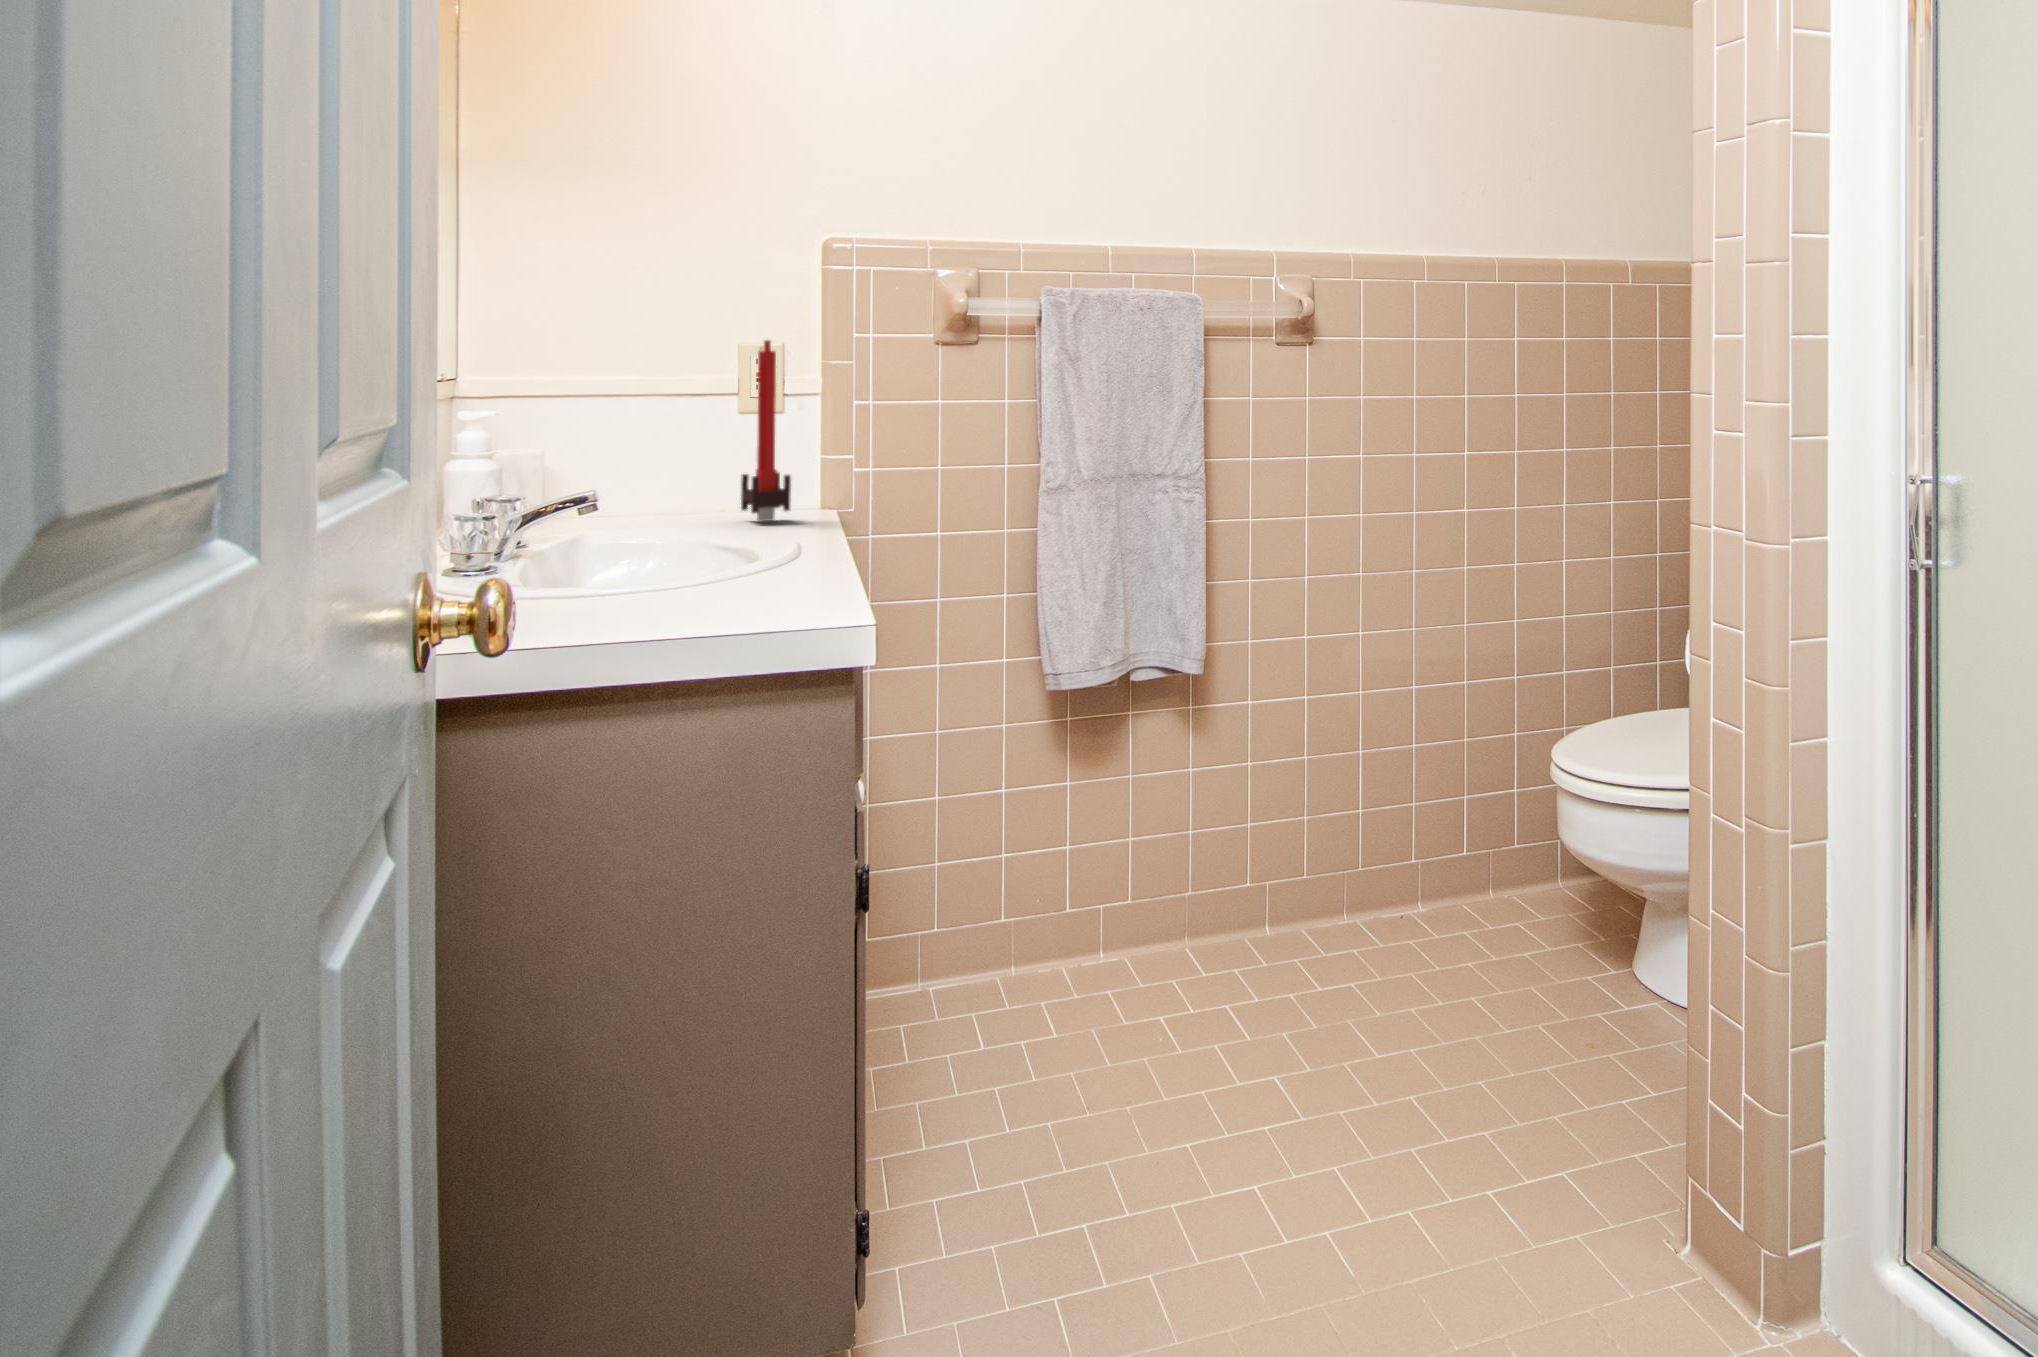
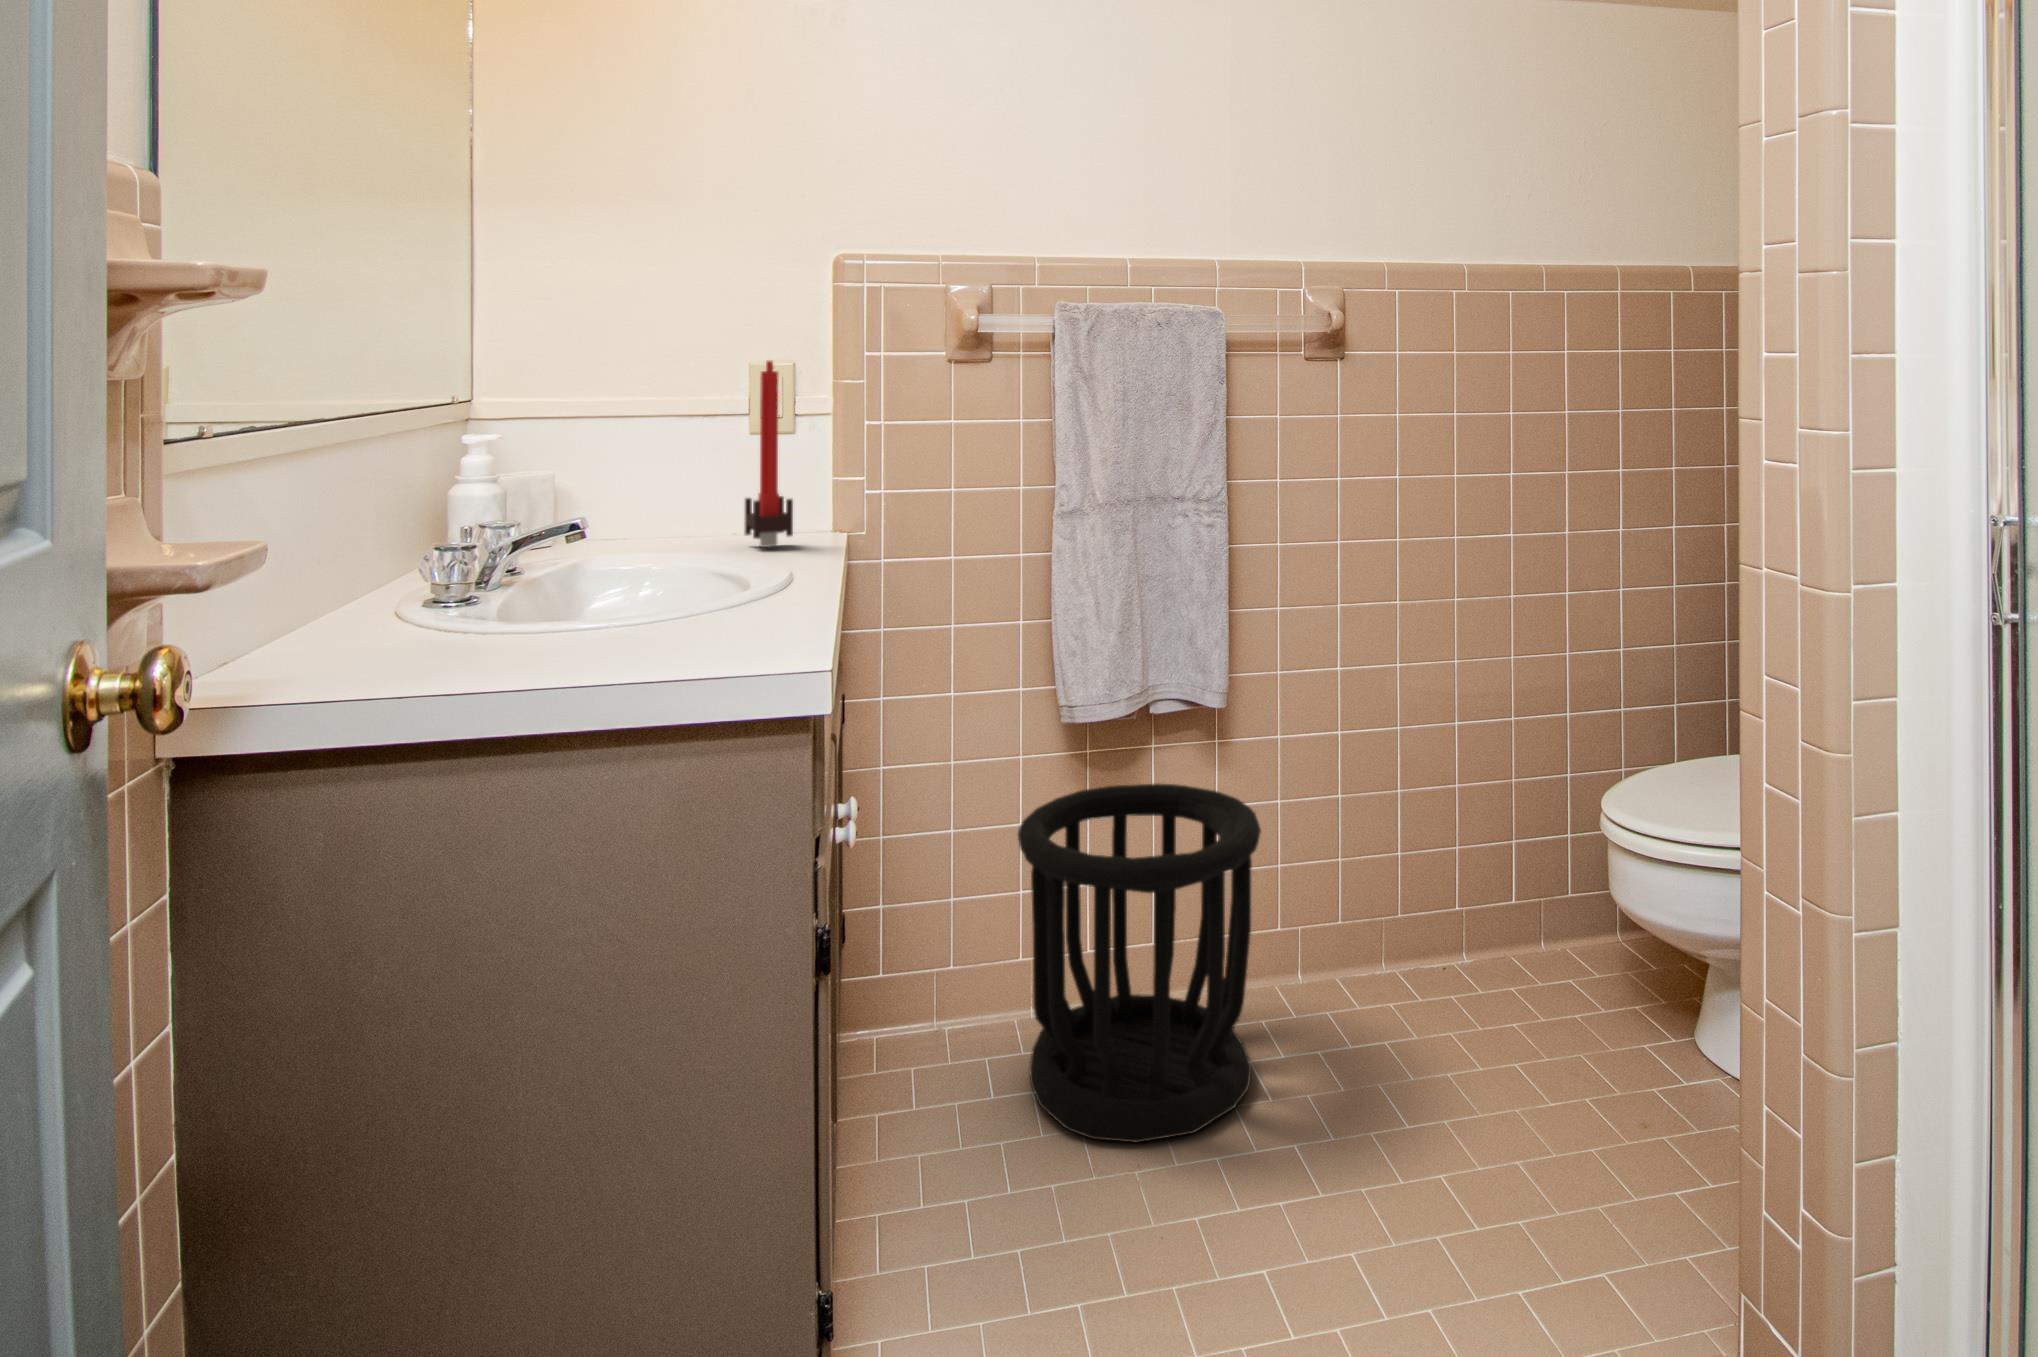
wastebasket: none [1010,745,1242,1079] -> present [1018,784,1261,1142]

